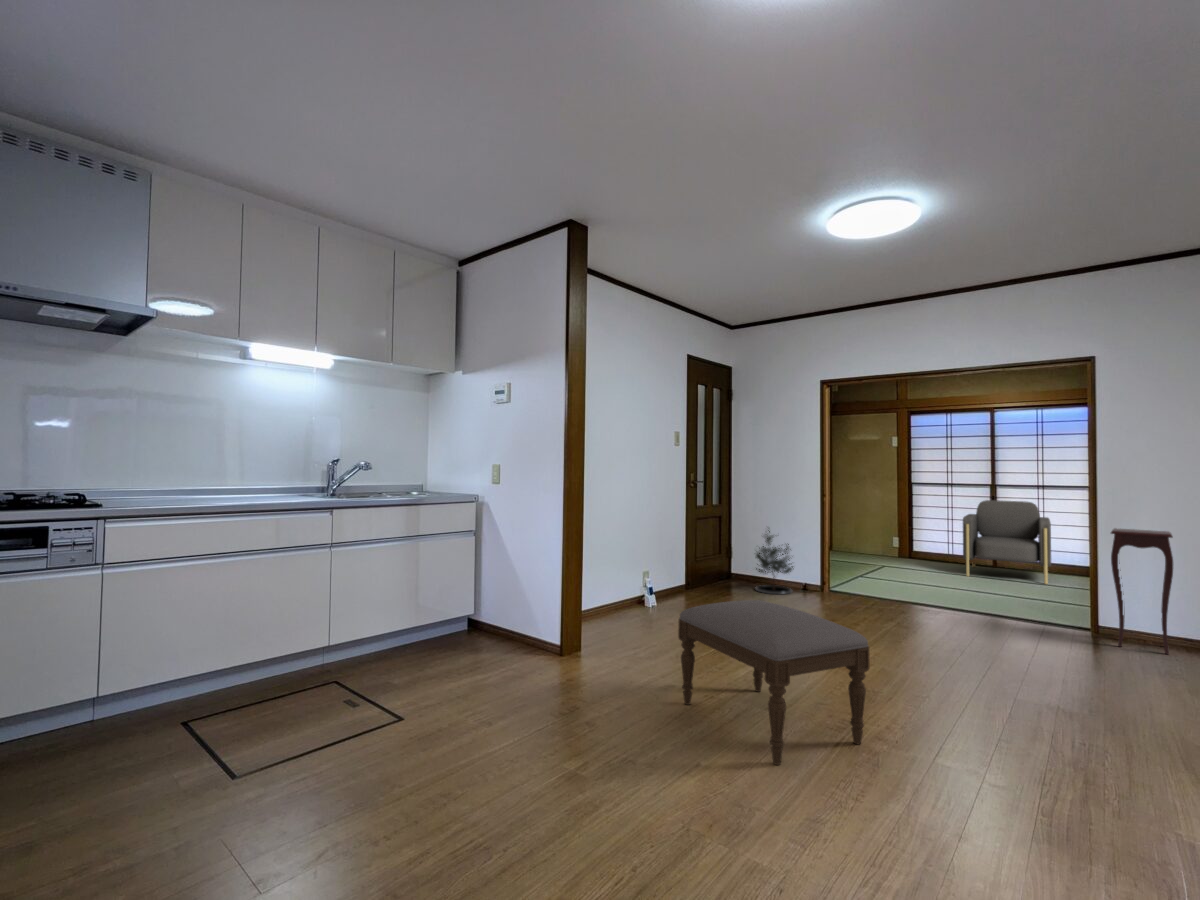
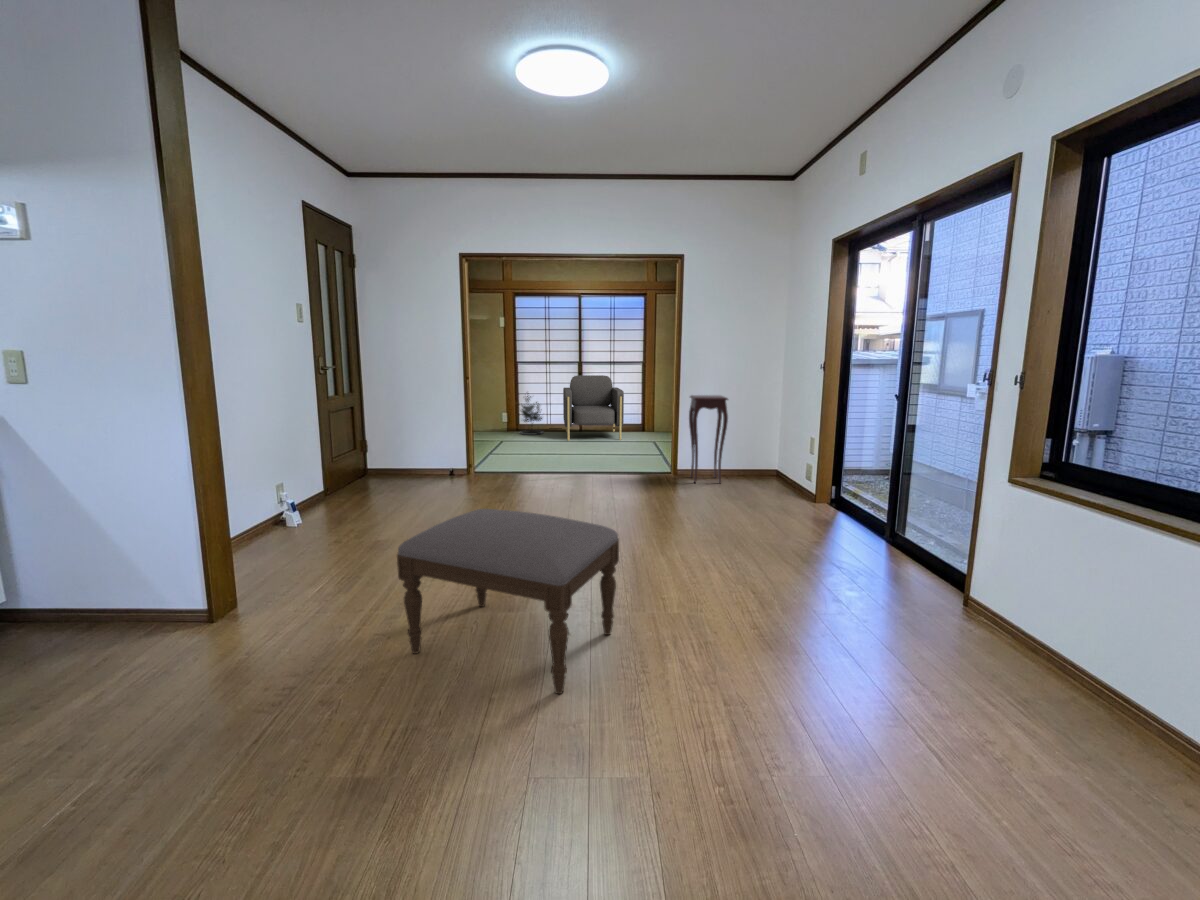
potted tree: present [756,530,794,594] -> present [520,393,543,435]

